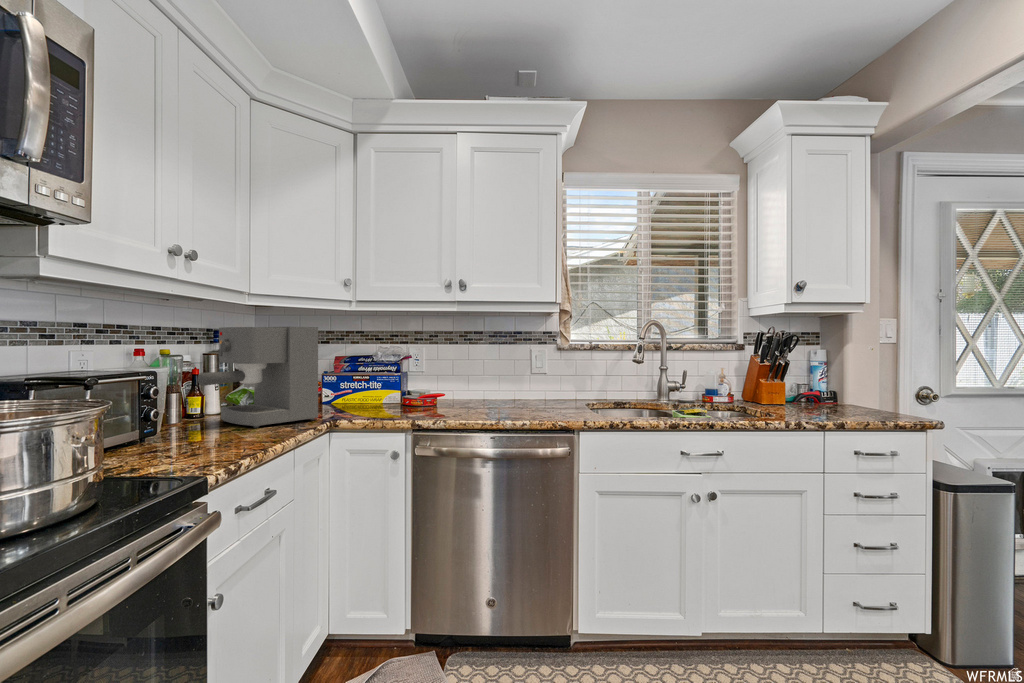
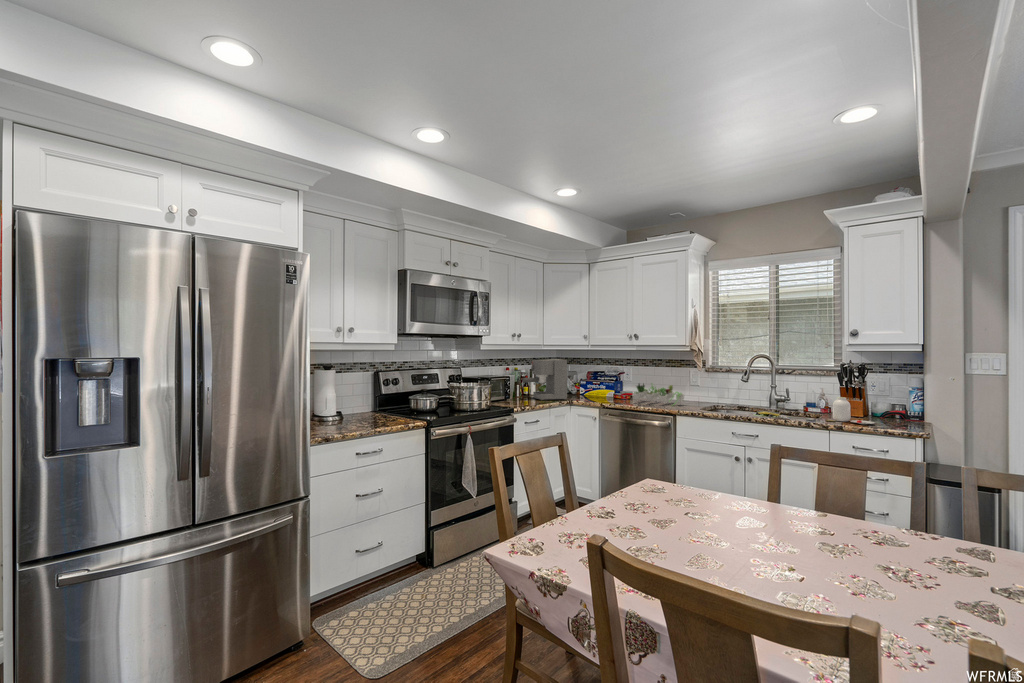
succulent plant: none [461,368,553,414] -> present [633,384,684,405]
jar: none [799,378,870,417] -> present [827,397,874,424]

